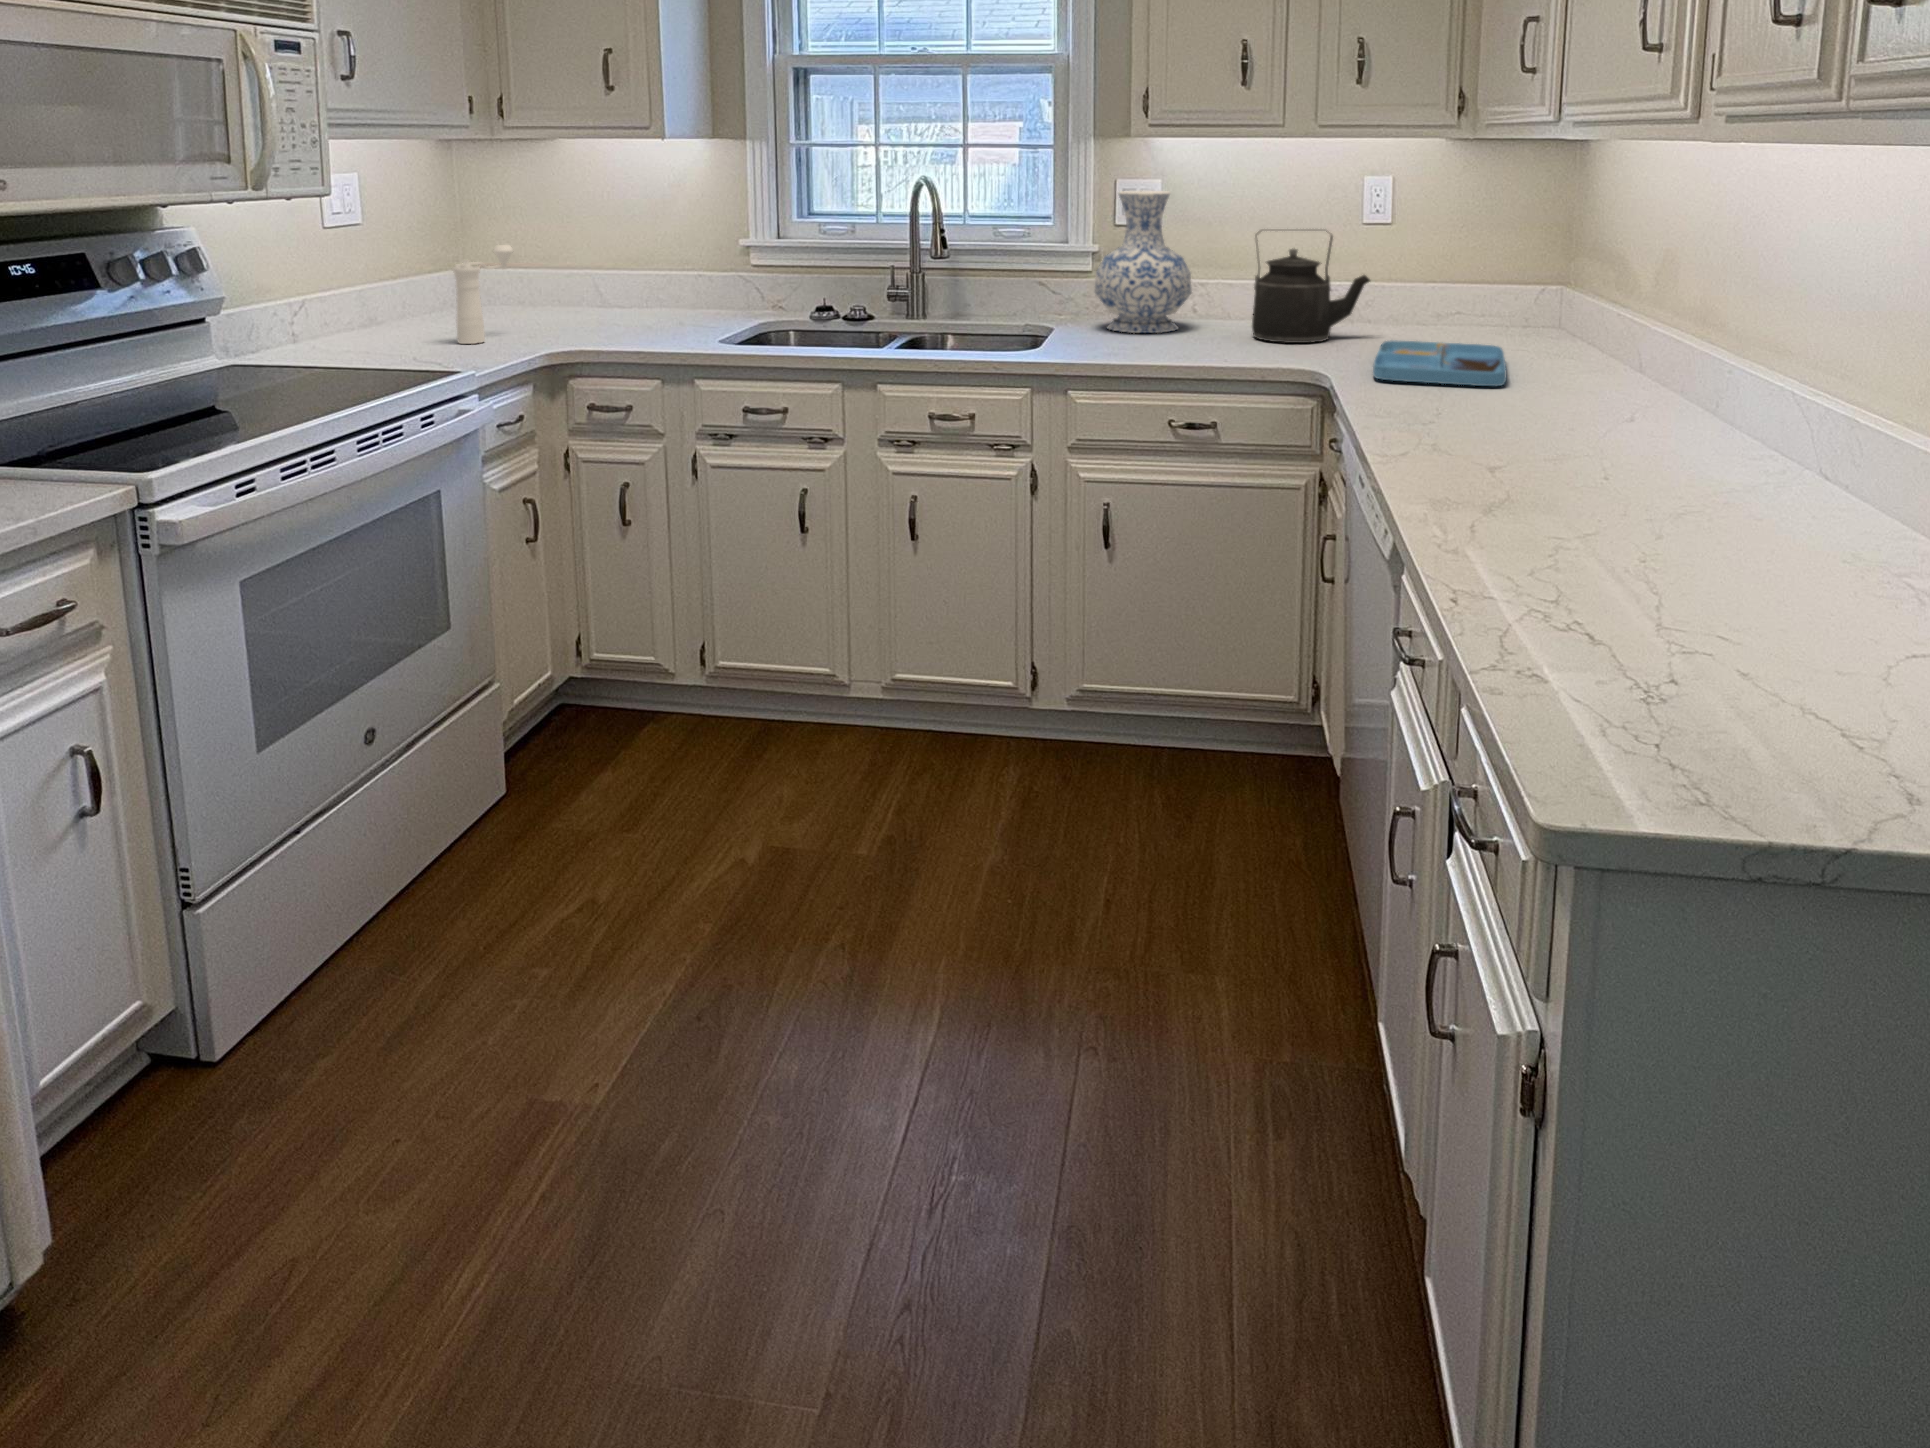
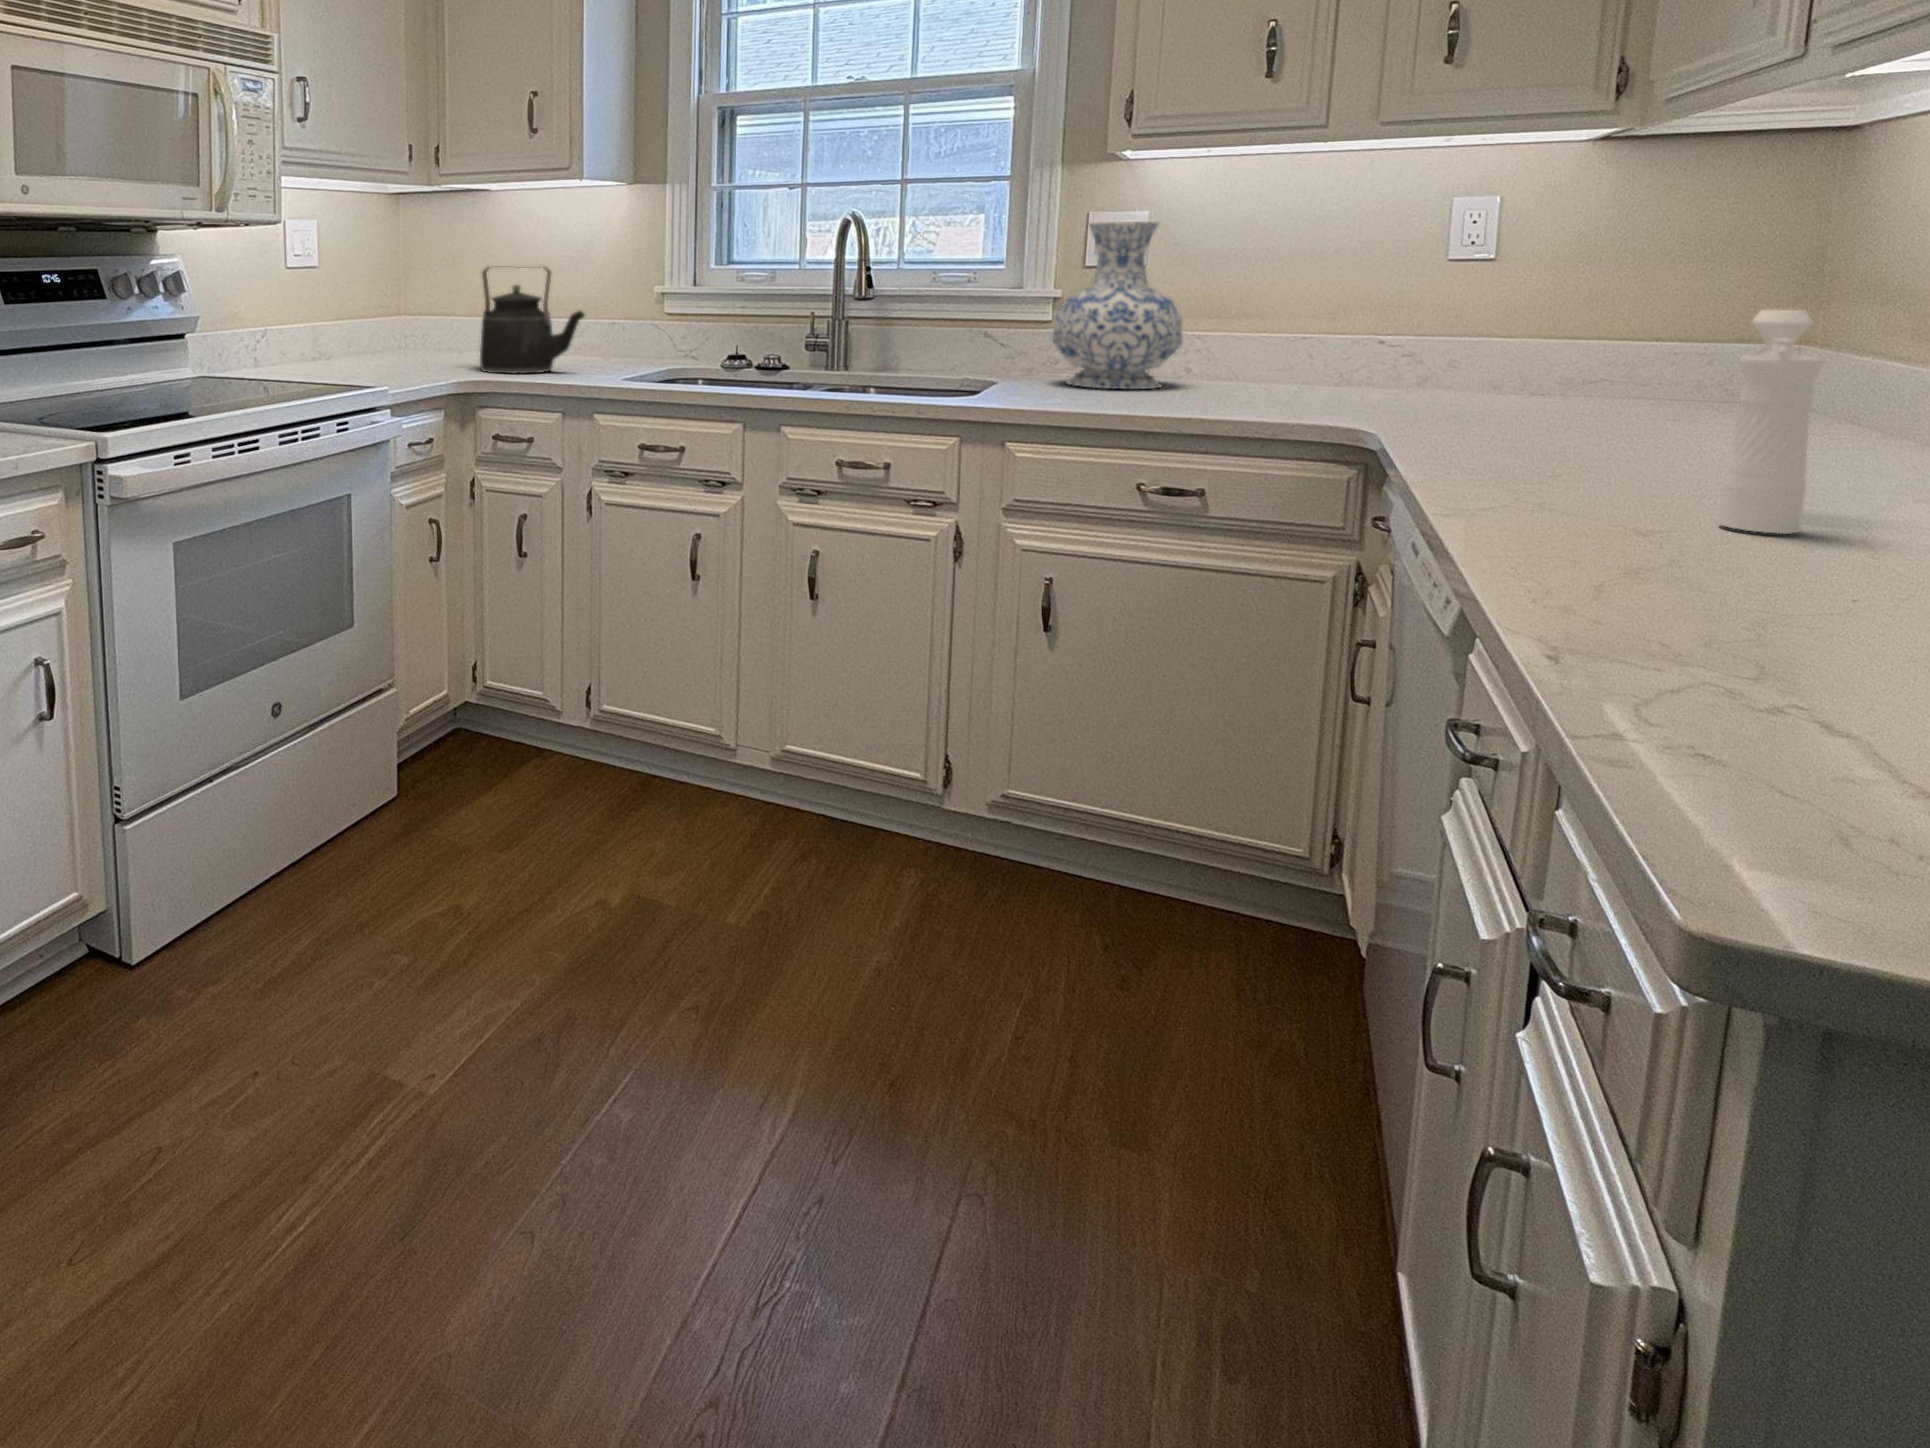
kettle: present [1252,230,1370,343] -> present [480,266,585,373]
pepper mill: present [453,245,513,344] -> present [1718,310,1825,534]
tray: present [1373,340,1506,386] -> none [1445,400,1678,453]

